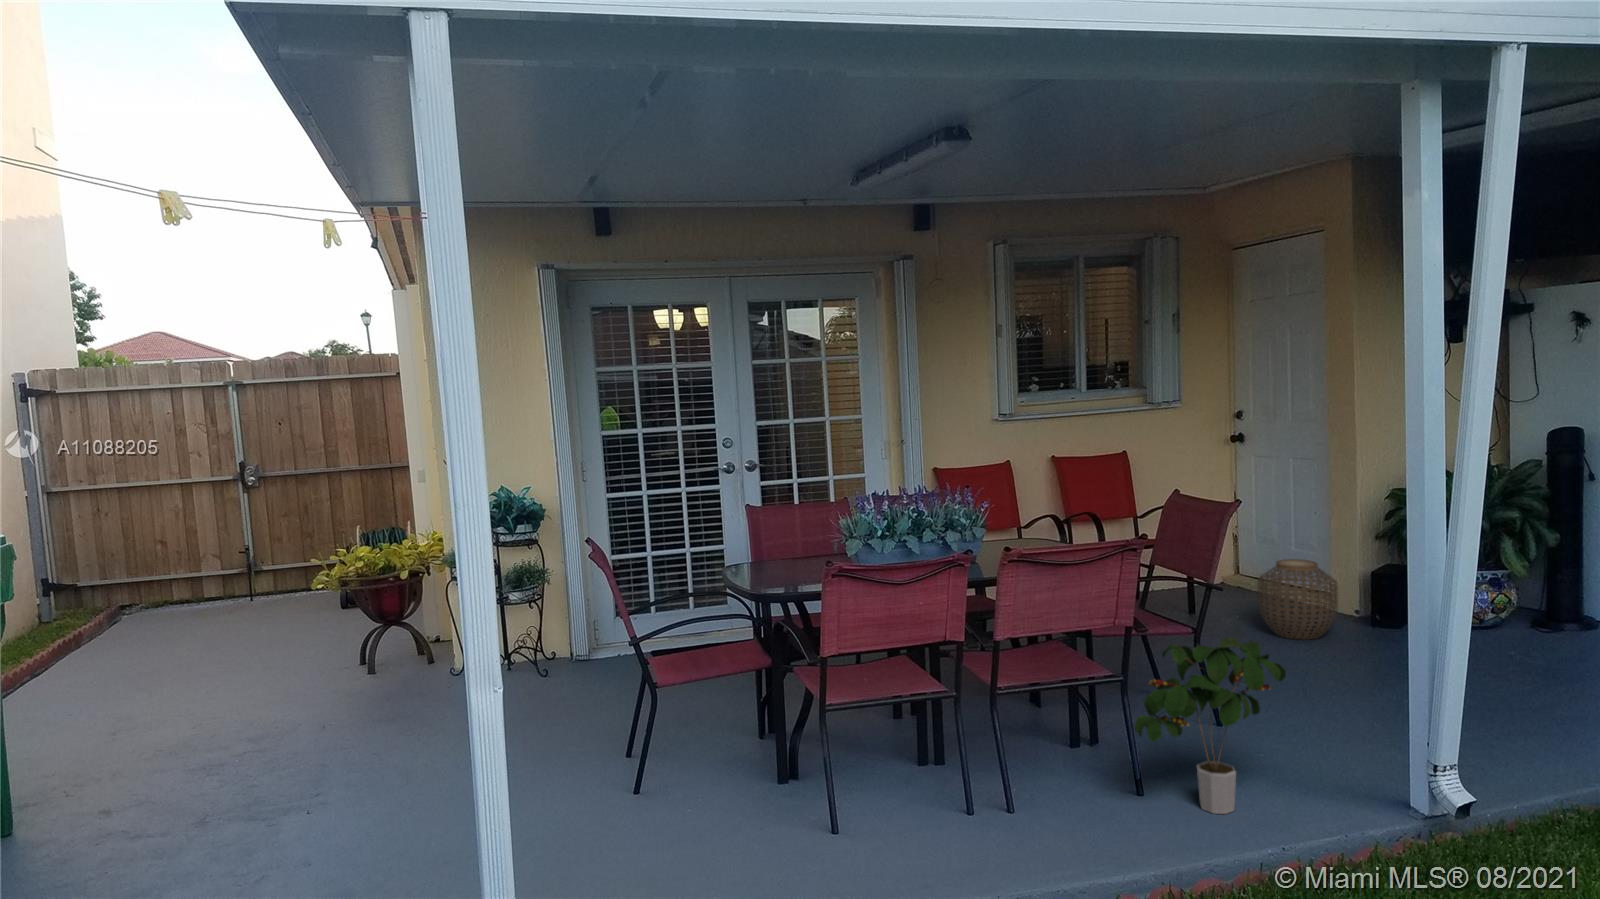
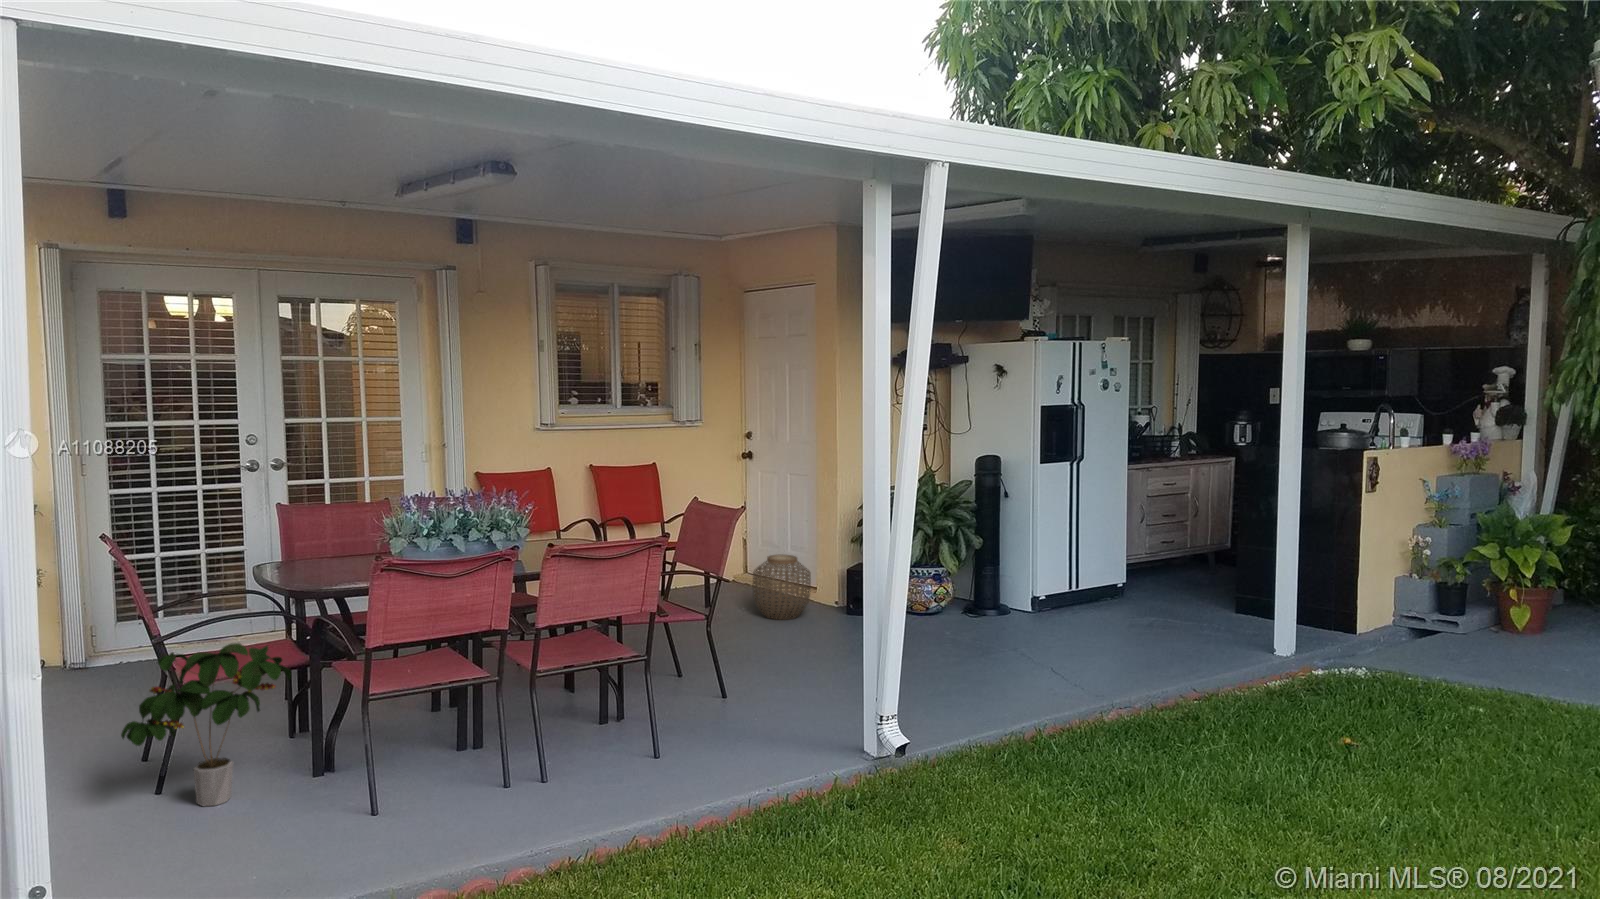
potted plant: present [1134,637,1286,814] -> present [121,643,291,806]

